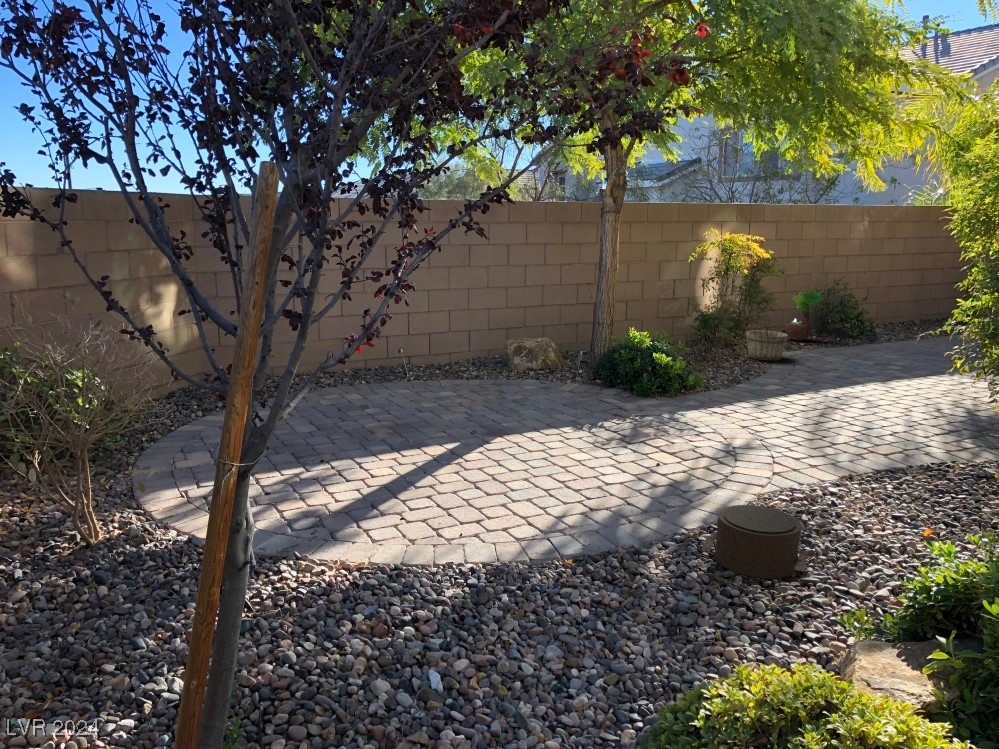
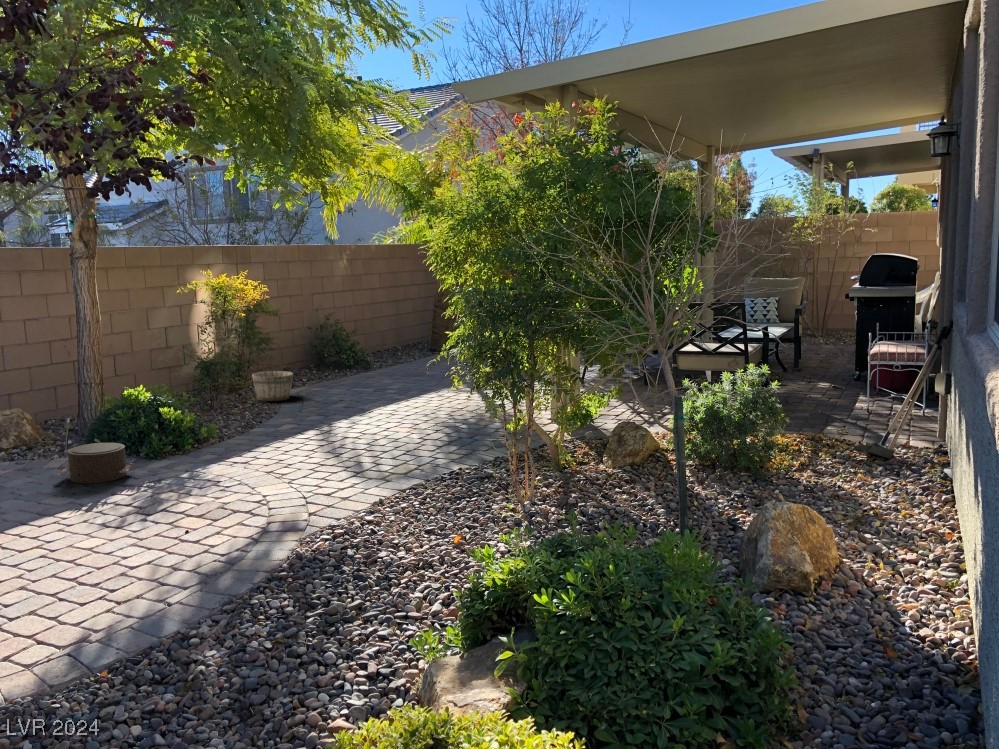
potted tree: present [786,290,821,341] -> none [288,322,320,378]
pouf: present [702,505,808,579] -> present [58,443,133,483]

